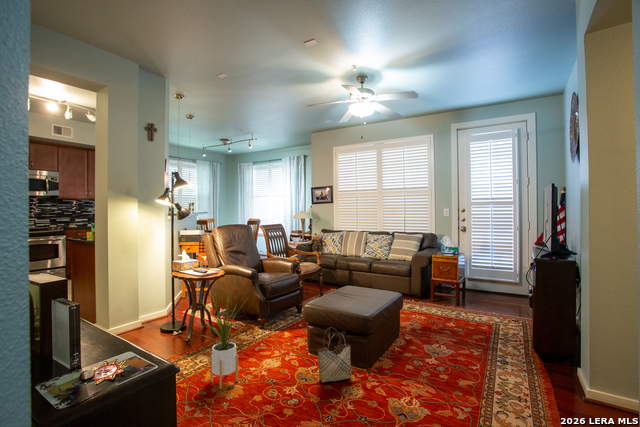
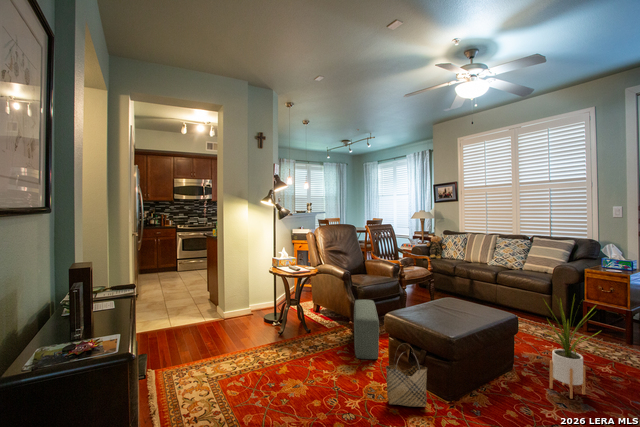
house plant: present [204,293,245,389] -> present [543,298,599,399]
pouf: none [263,296,296,351] -> present [354,300,379,359]

